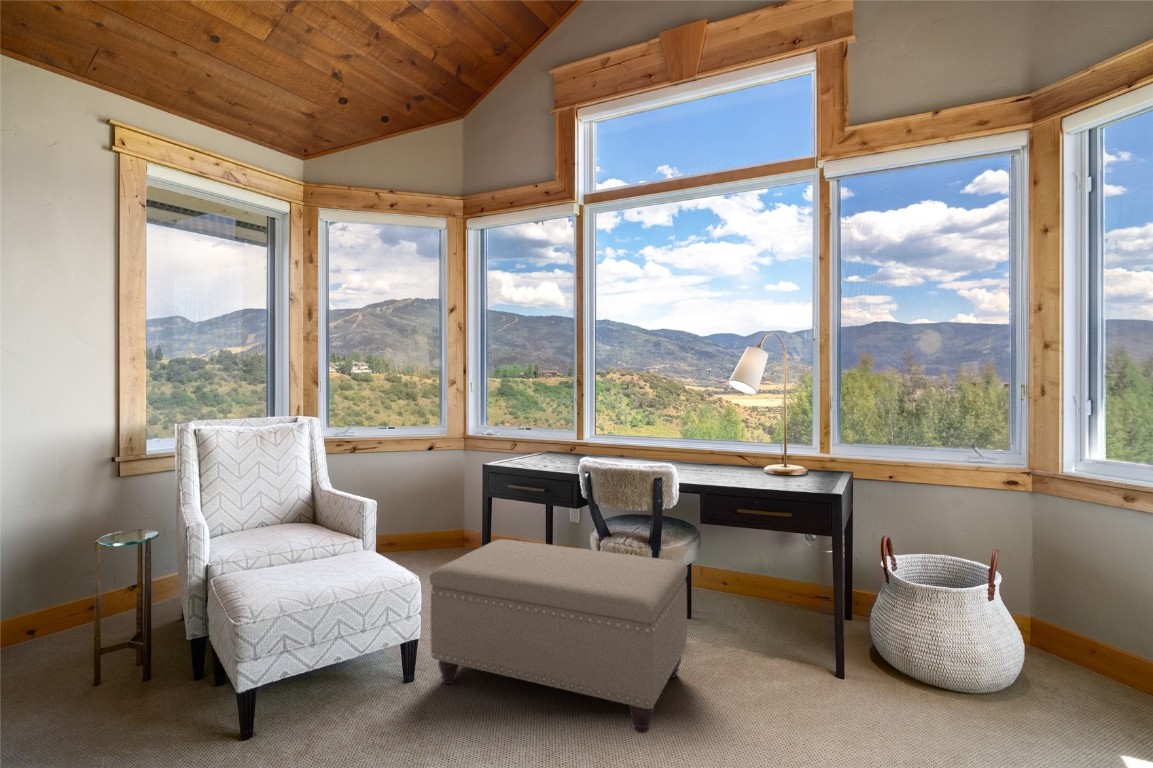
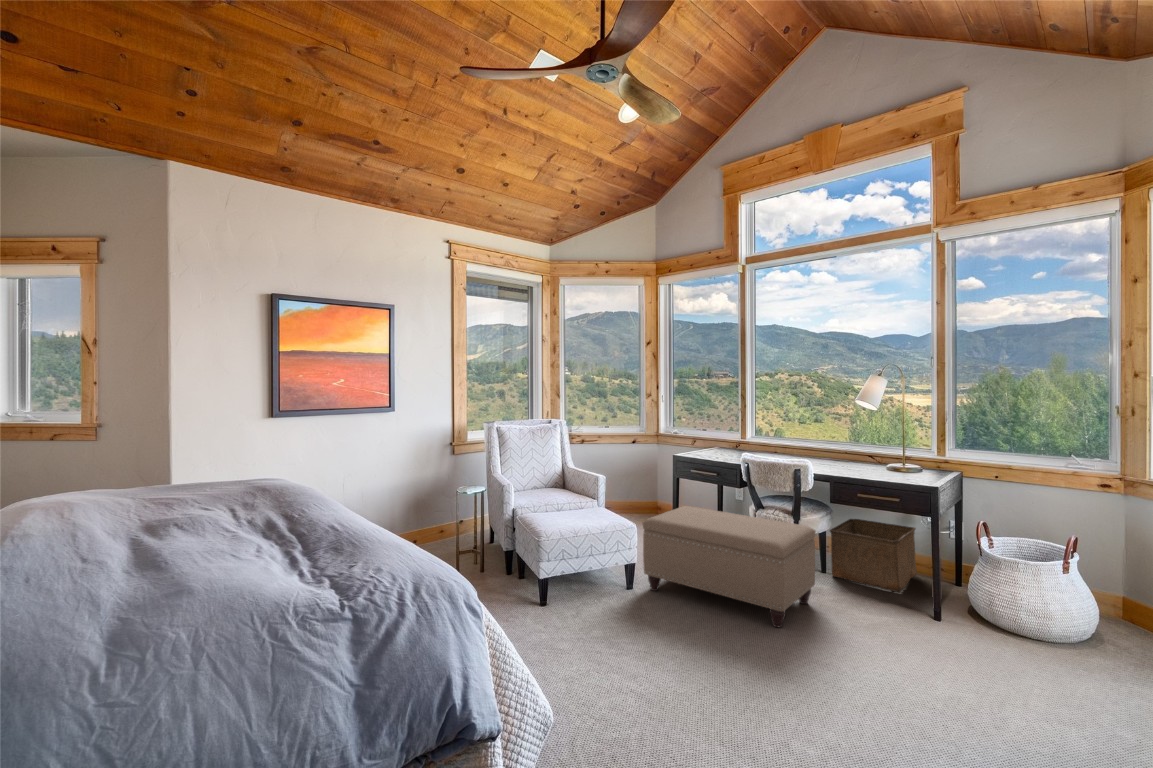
storage bin: none [696,538,797,639] -> present [830,519,917,592]

